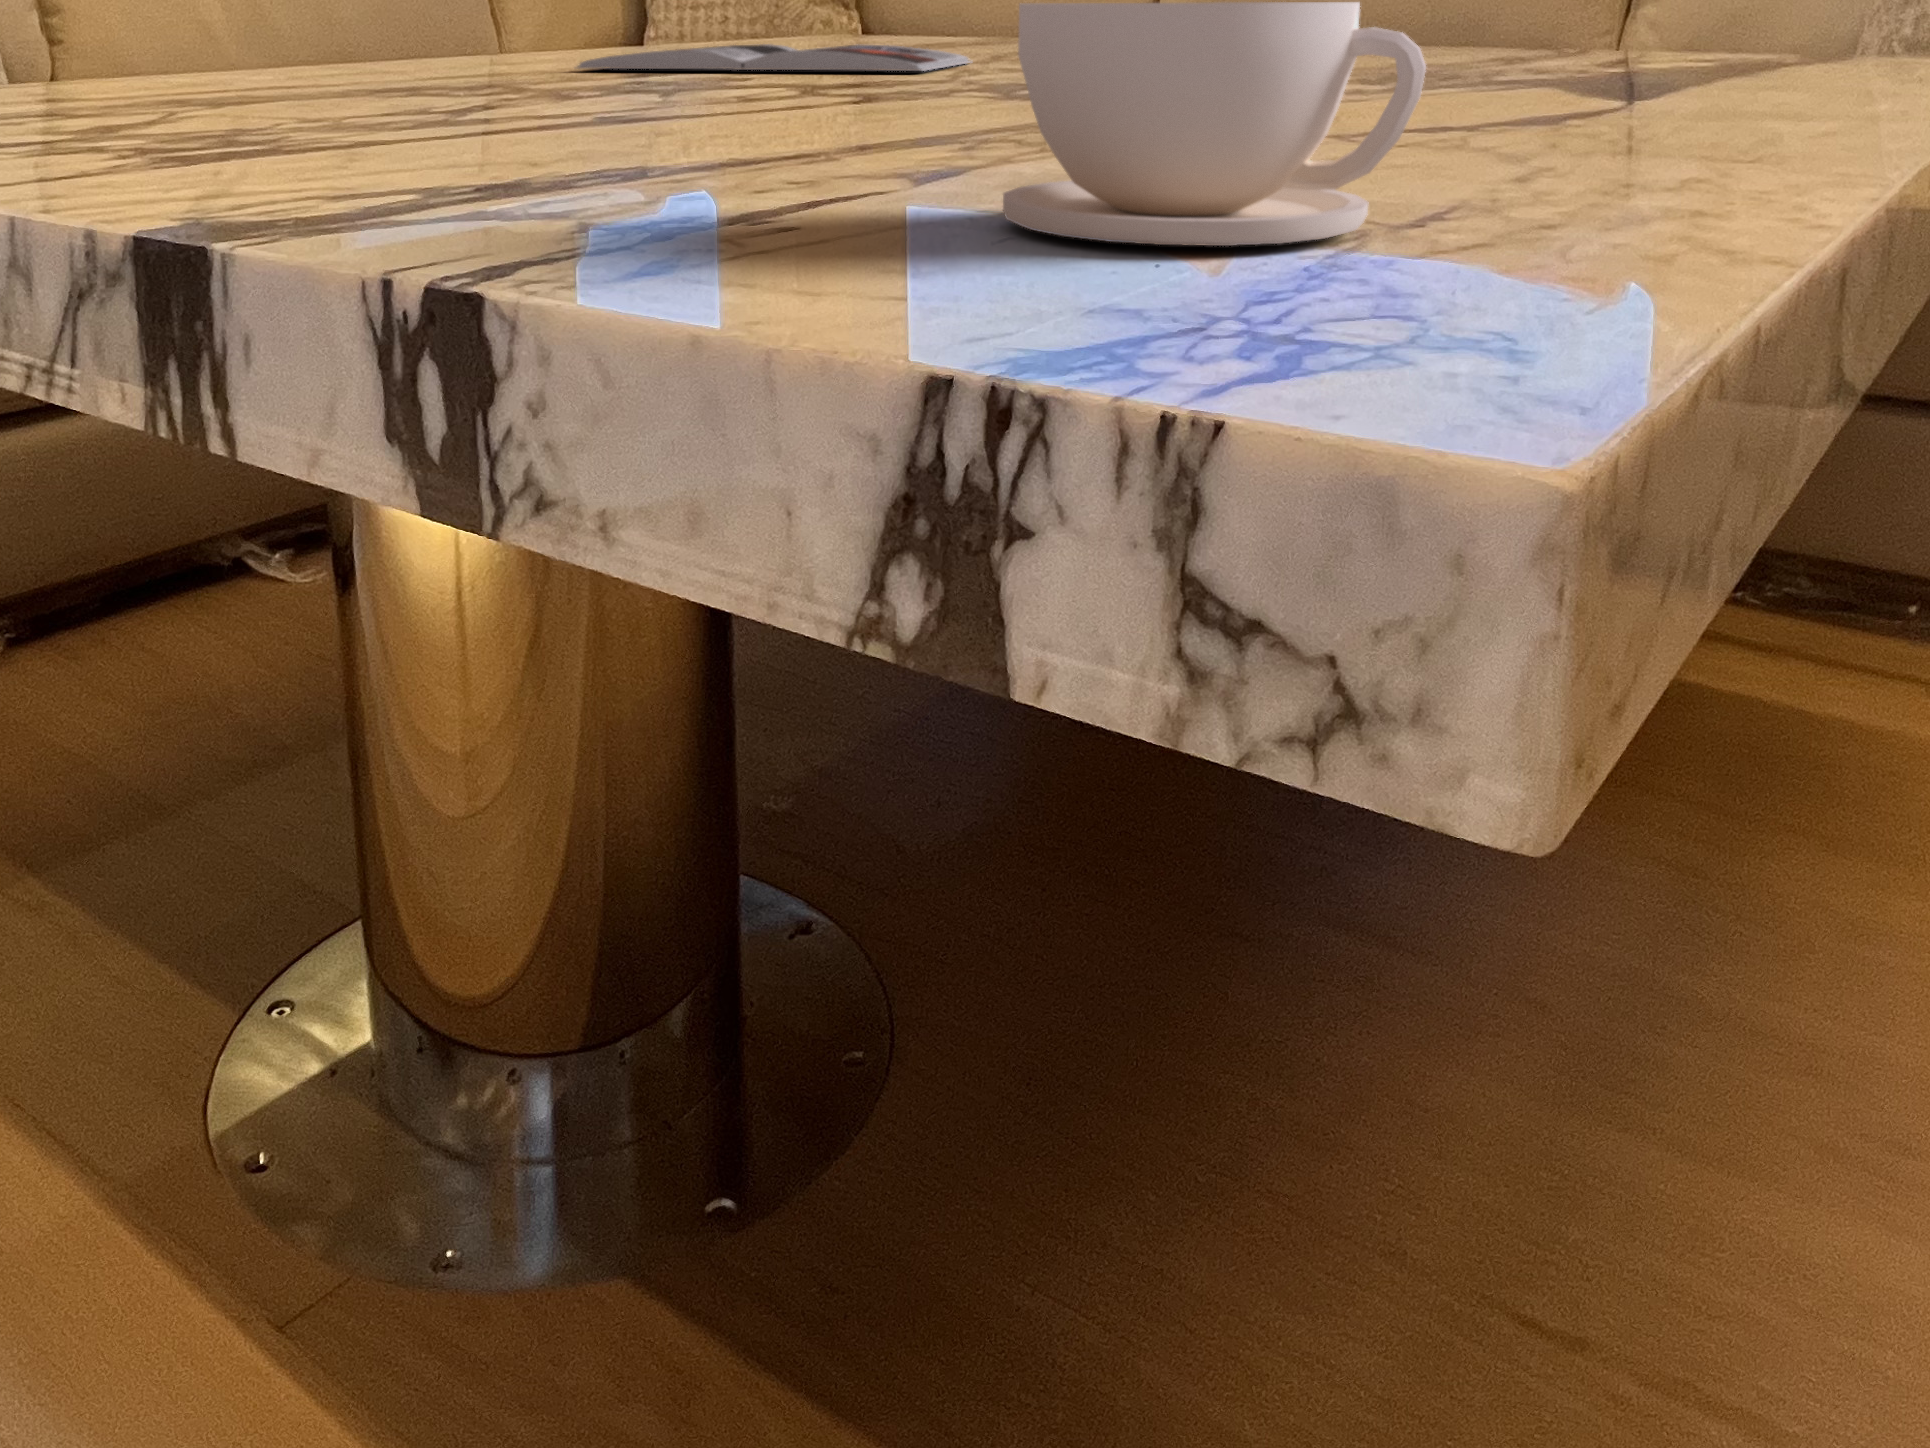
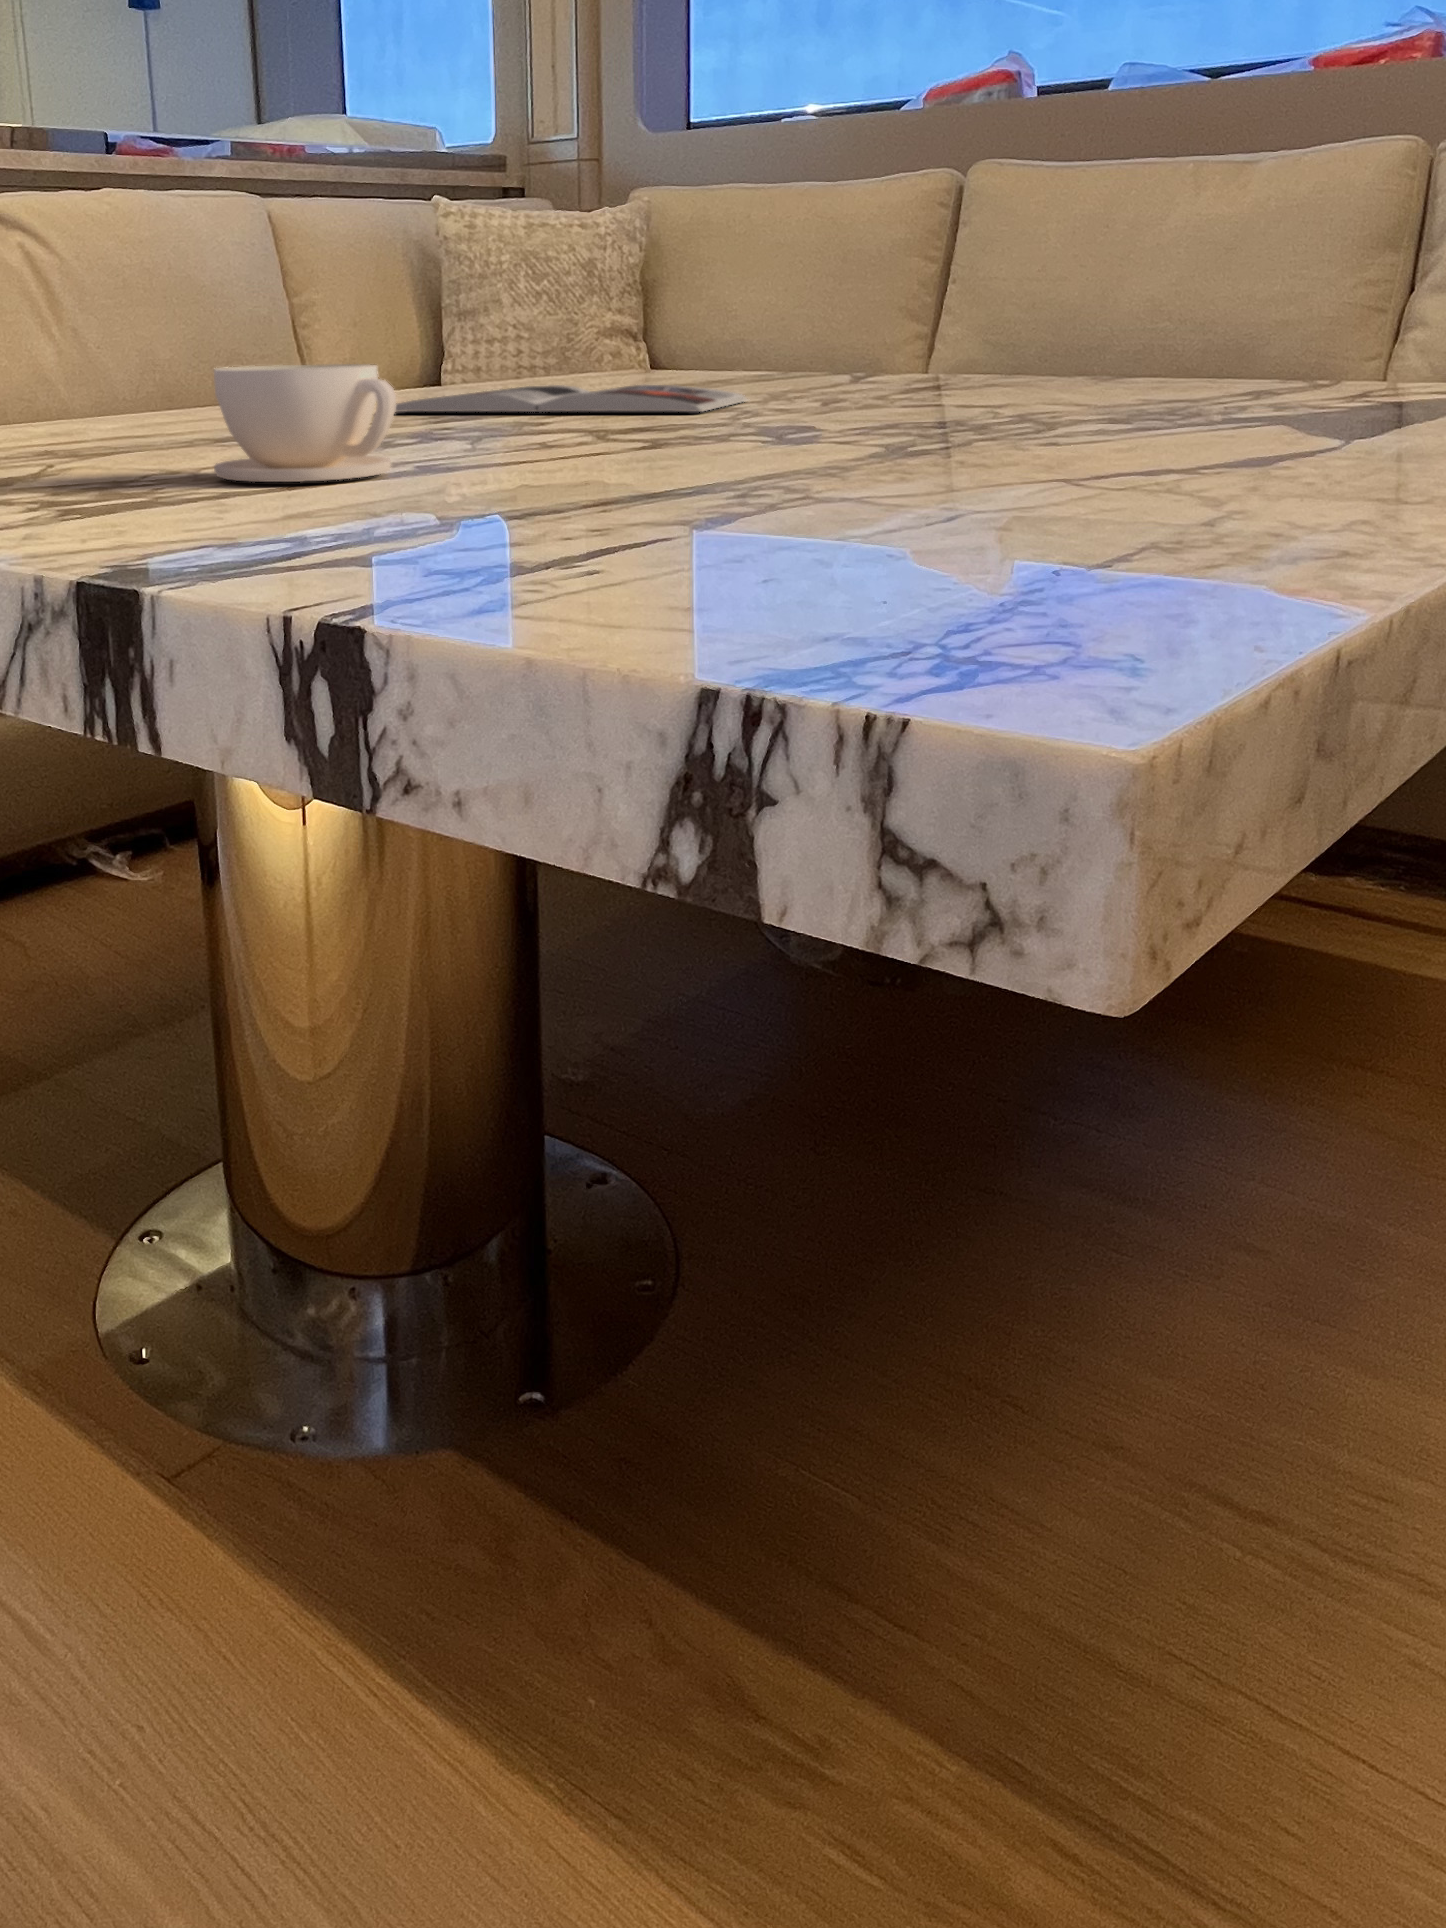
coffee cup: present [1003,2,1426,246] -> present [214,364,396,482]

